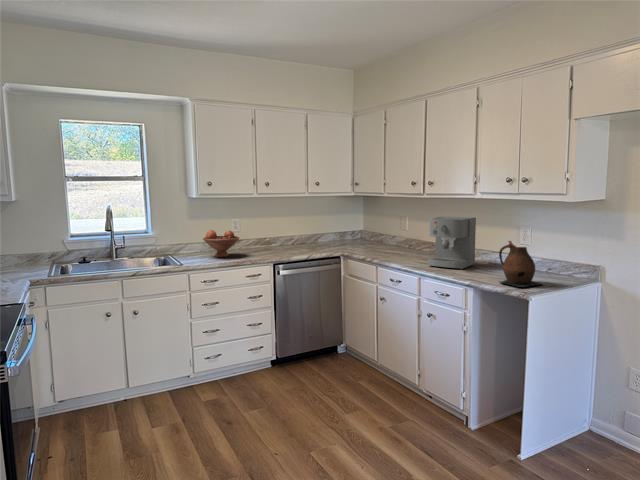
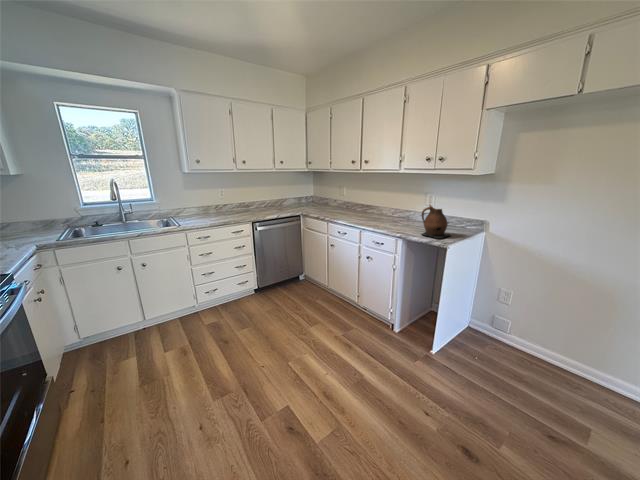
coffee maker: present [428,216,476,269] -> none [365,186,397,224]
fruit bowl: present [203,230,239,257] -> none [197,198,226,218]

